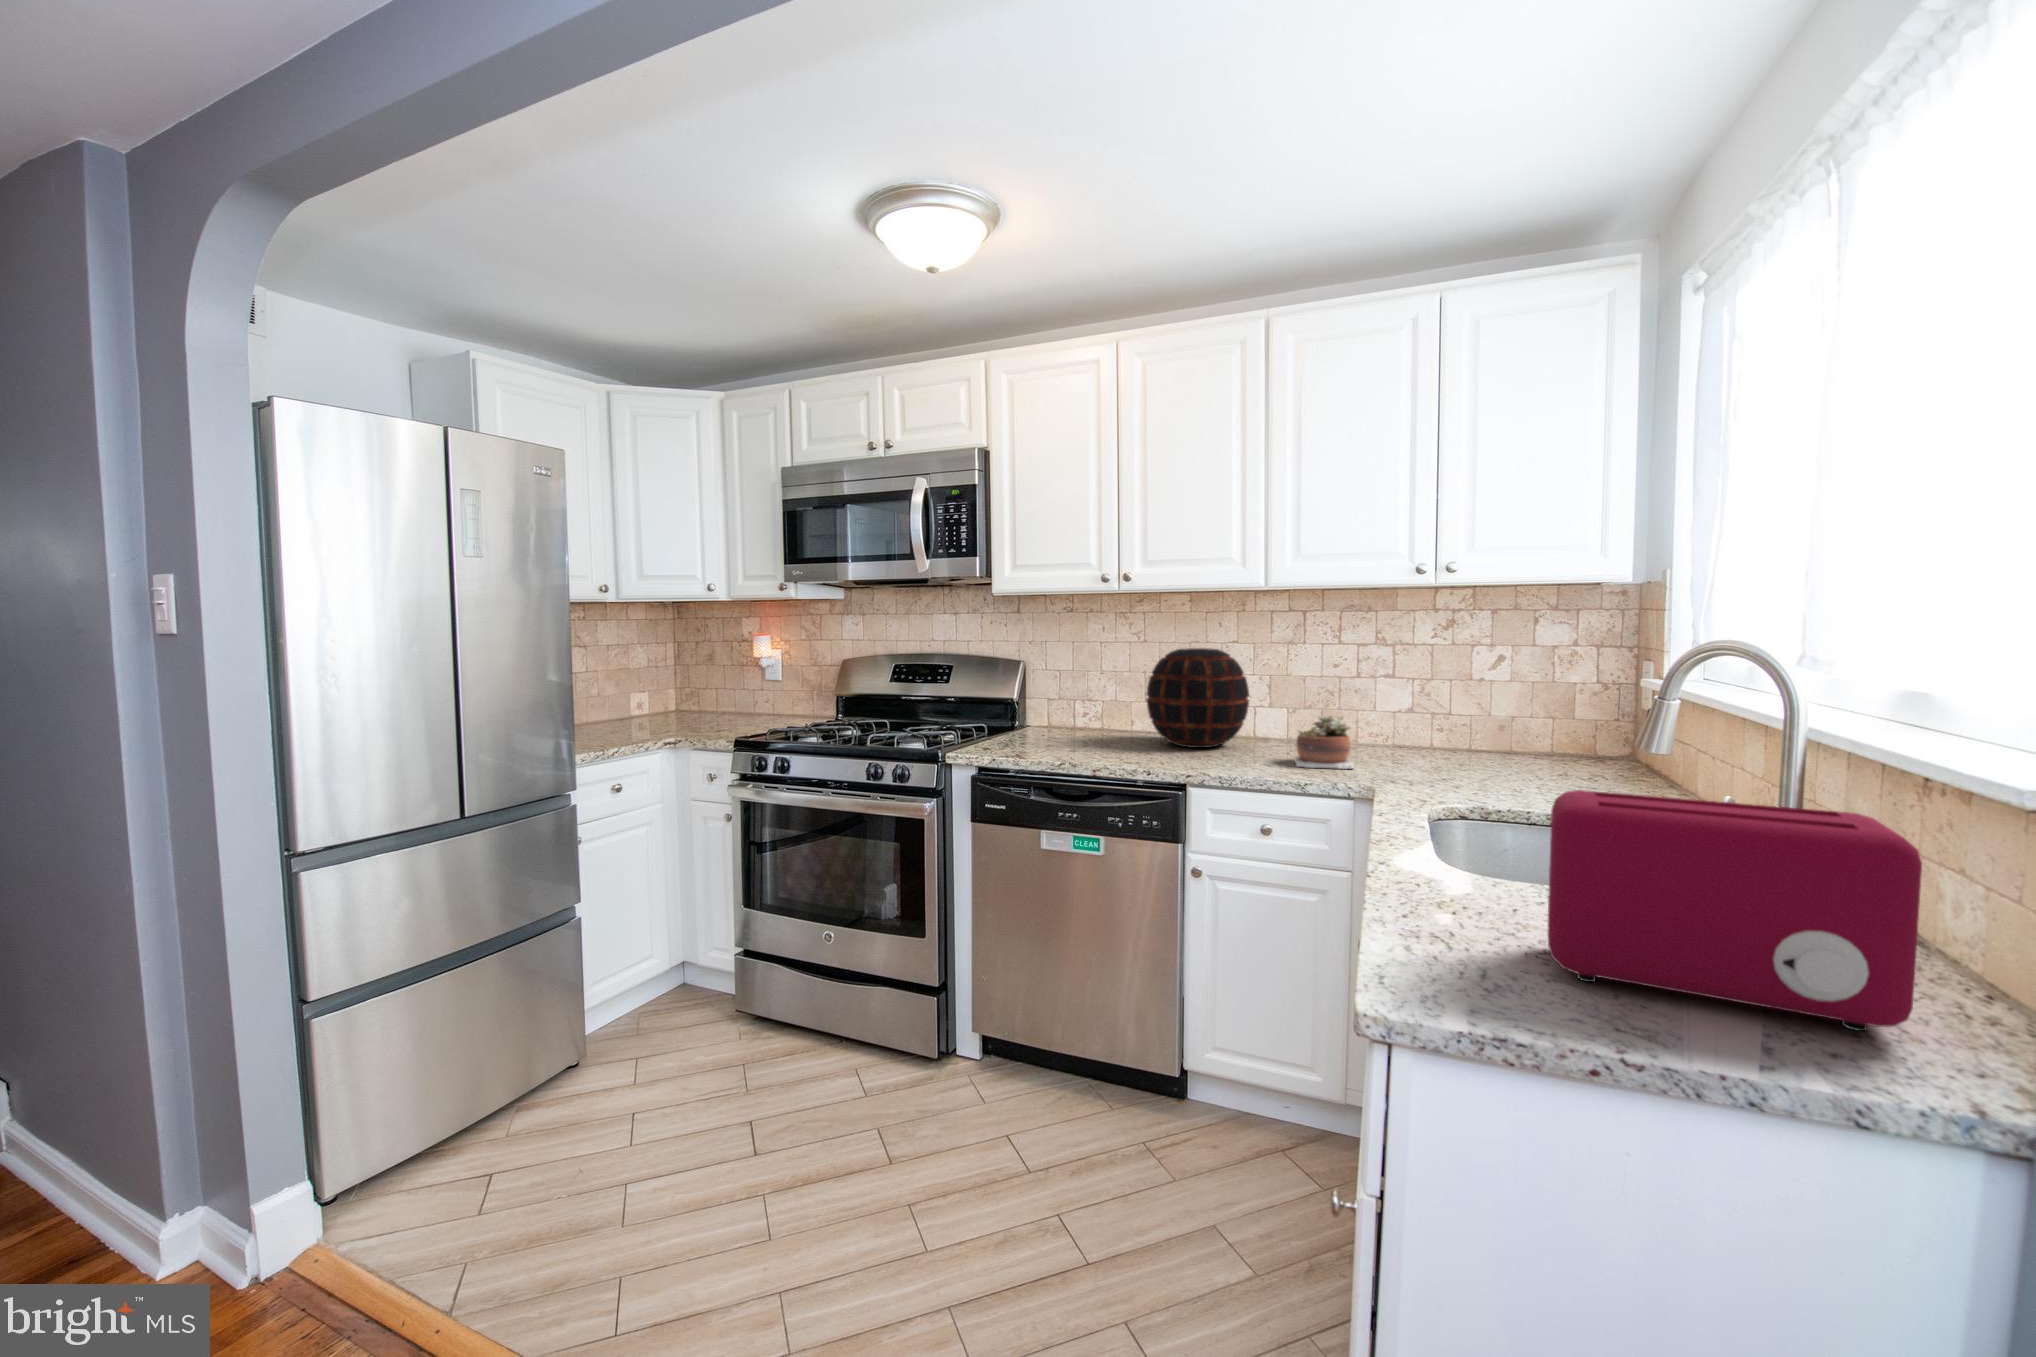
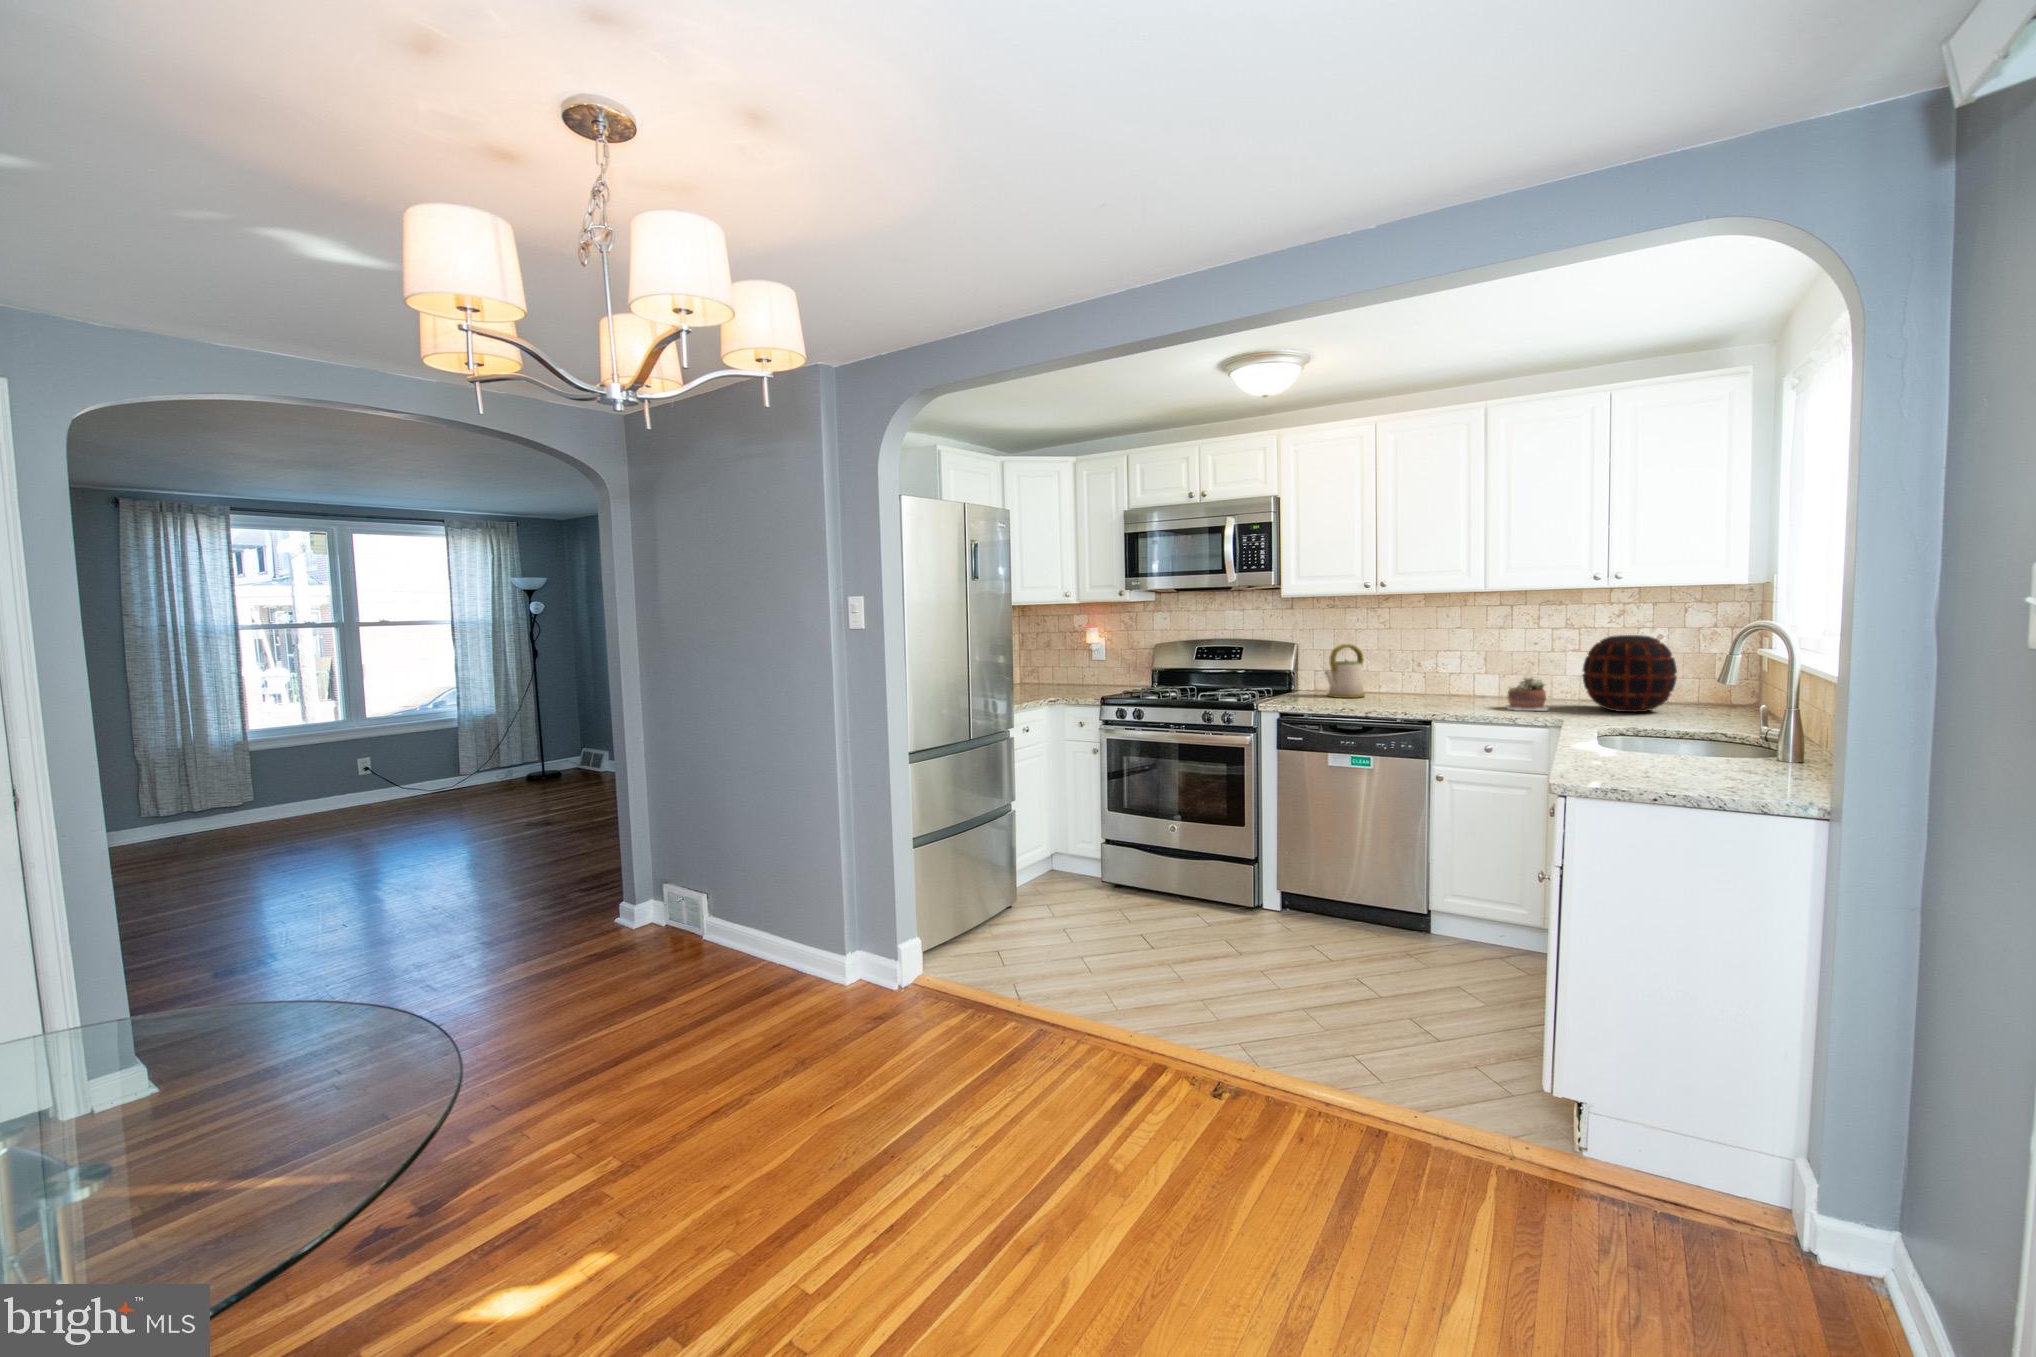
decorative vase: present [1147,648,1250,748] -> present [1582,635,1677,712]
kettle: none [1049,663,1107,742] -> present [1325,644,1365,698]
toaster: present [1548,790,1922,1031] -> none [1629,694,1776,782]

